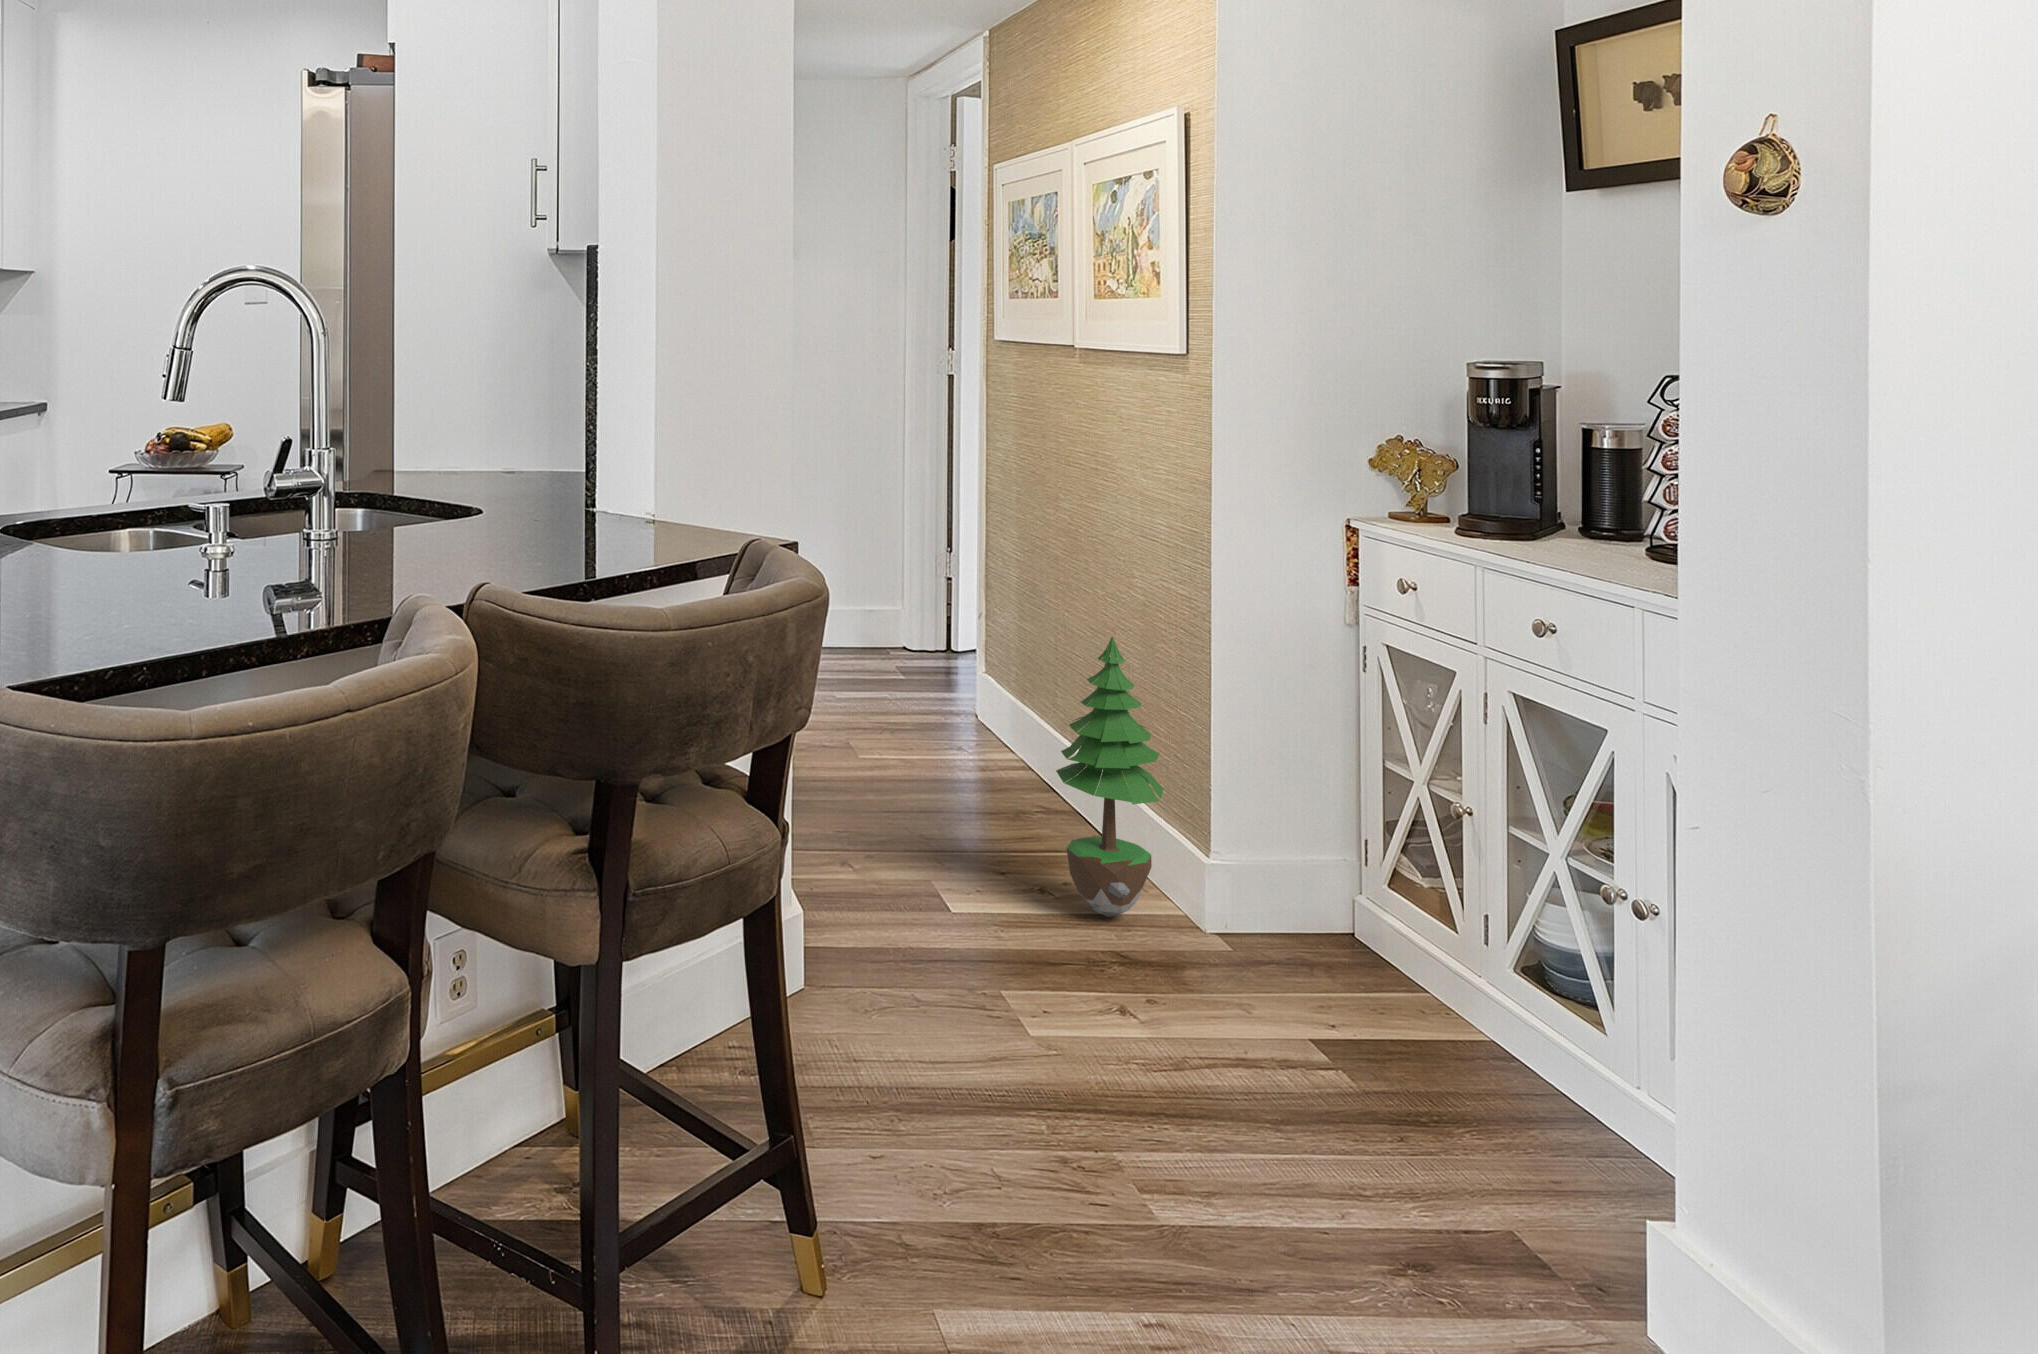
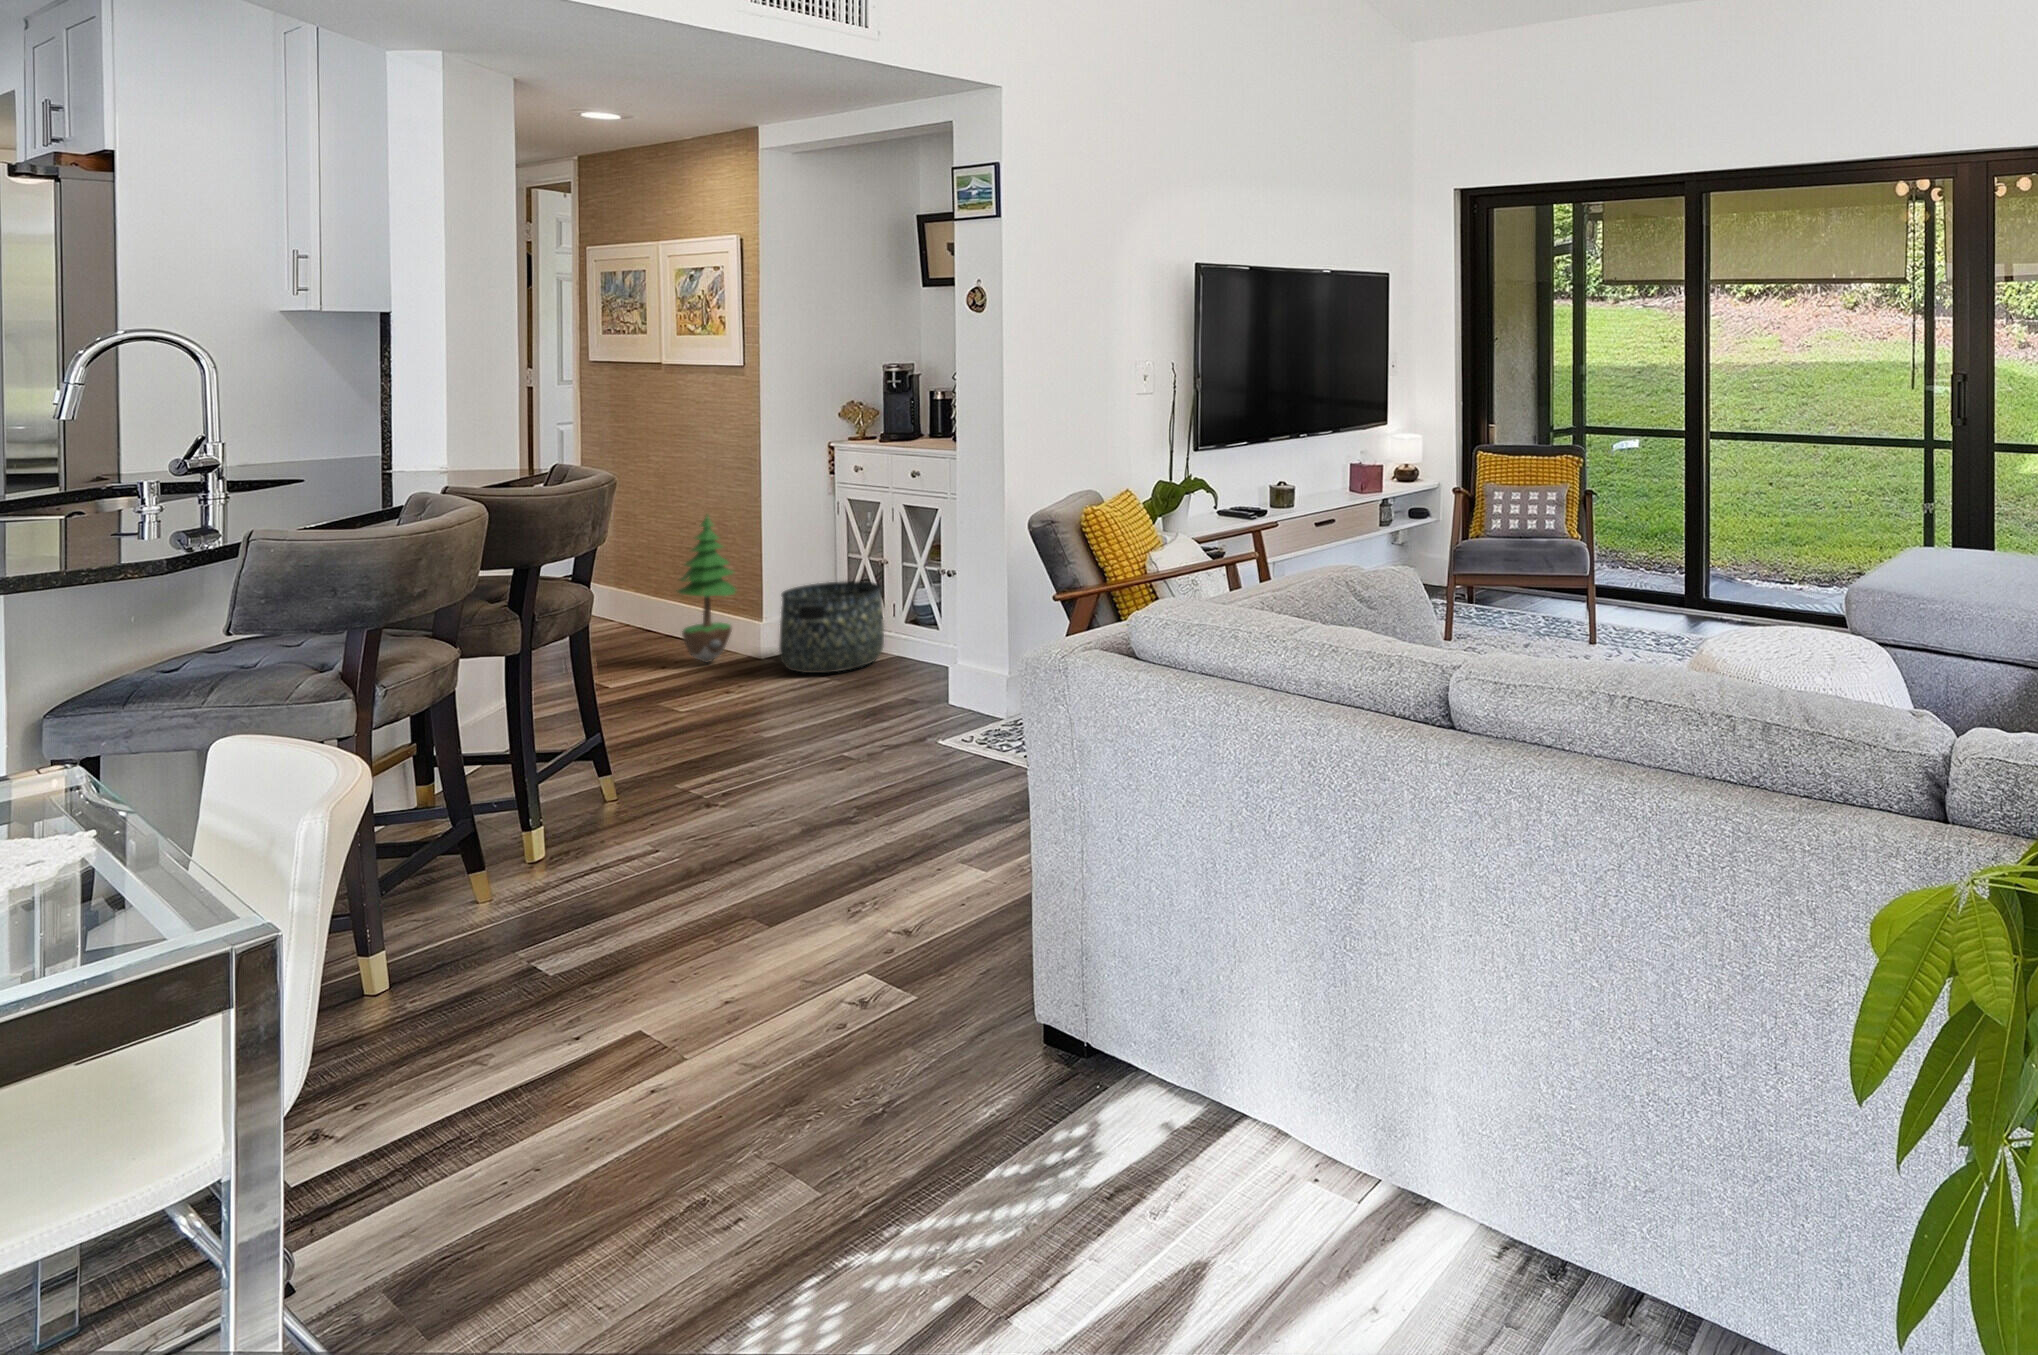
basket: none [1228,820,1457,1052] -> present [779,581,884,673]

